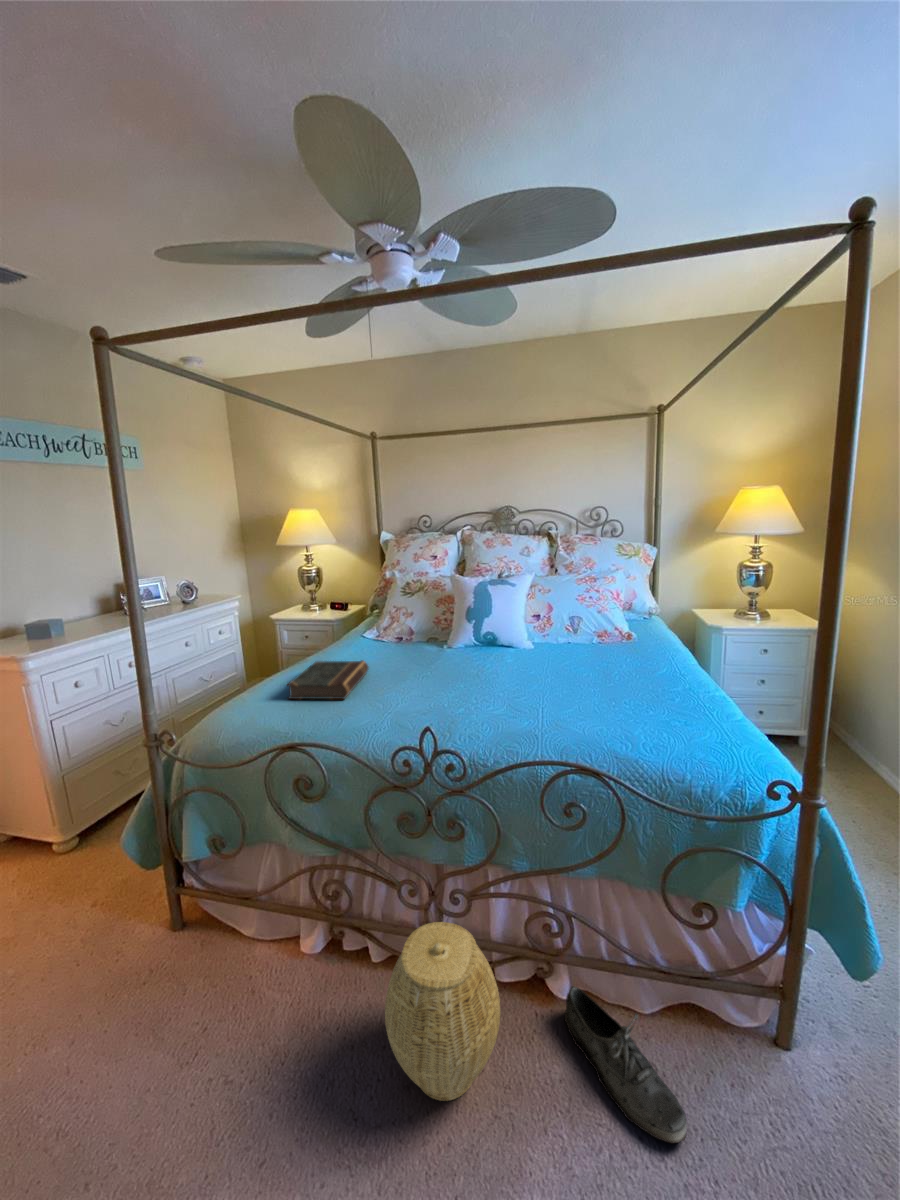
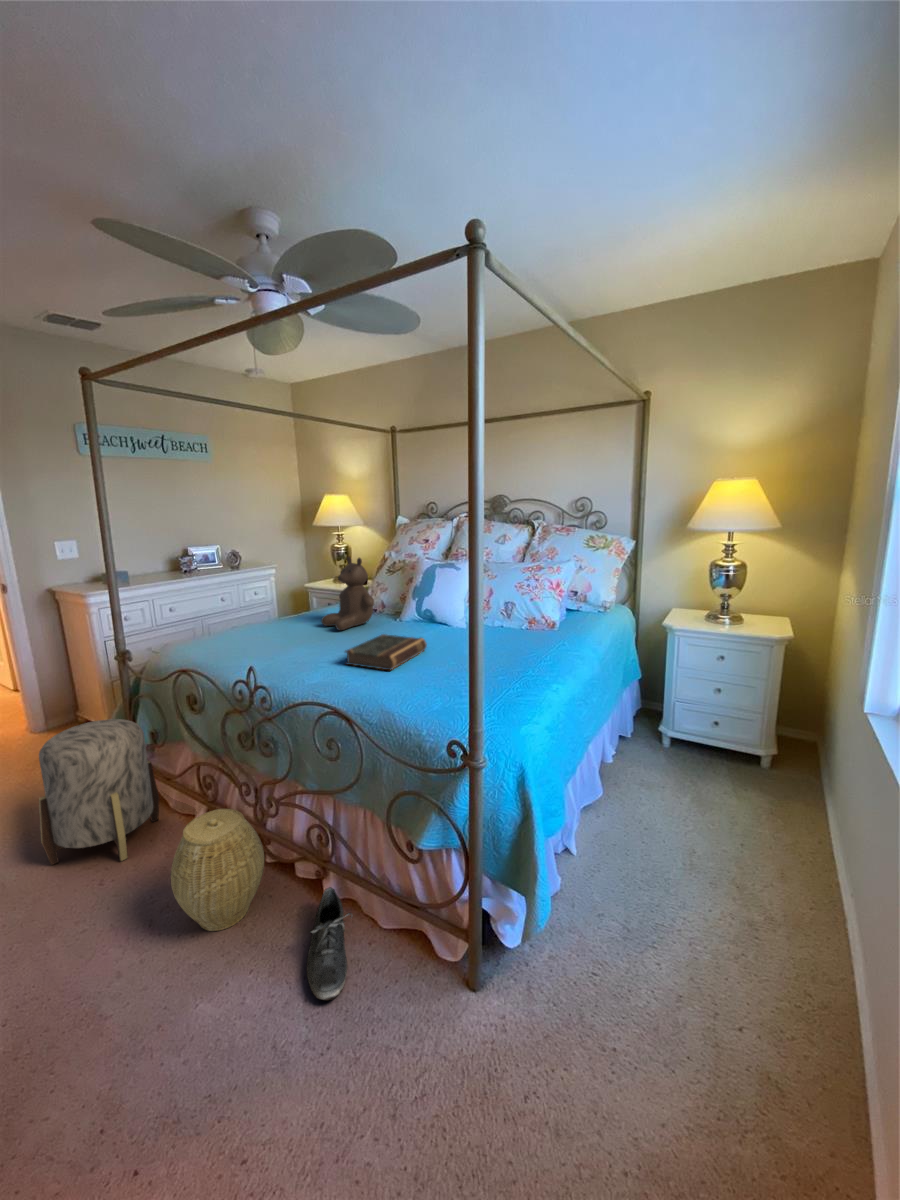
teddy bear: none [393,578,458,666] -> present [321,557,374,630]
book: present [287,660,369,699] -> present [345,634,427,670]
ottoman: none [88,830,248,1084] -> present [39,719,159,865]

